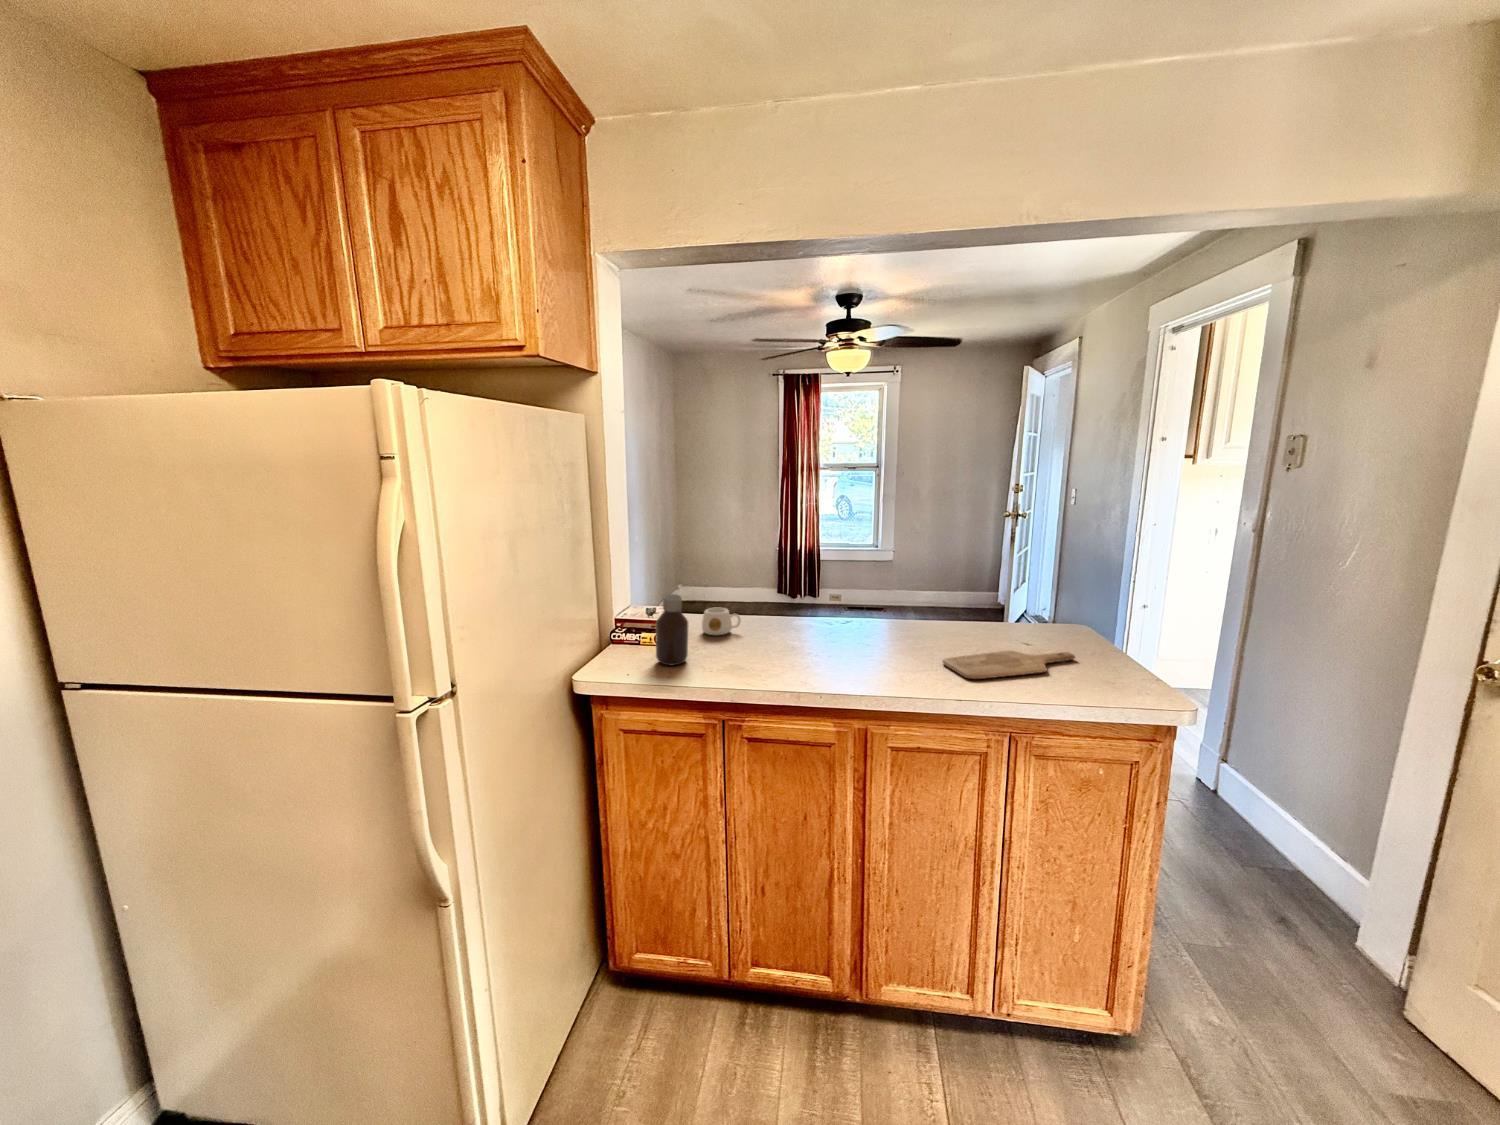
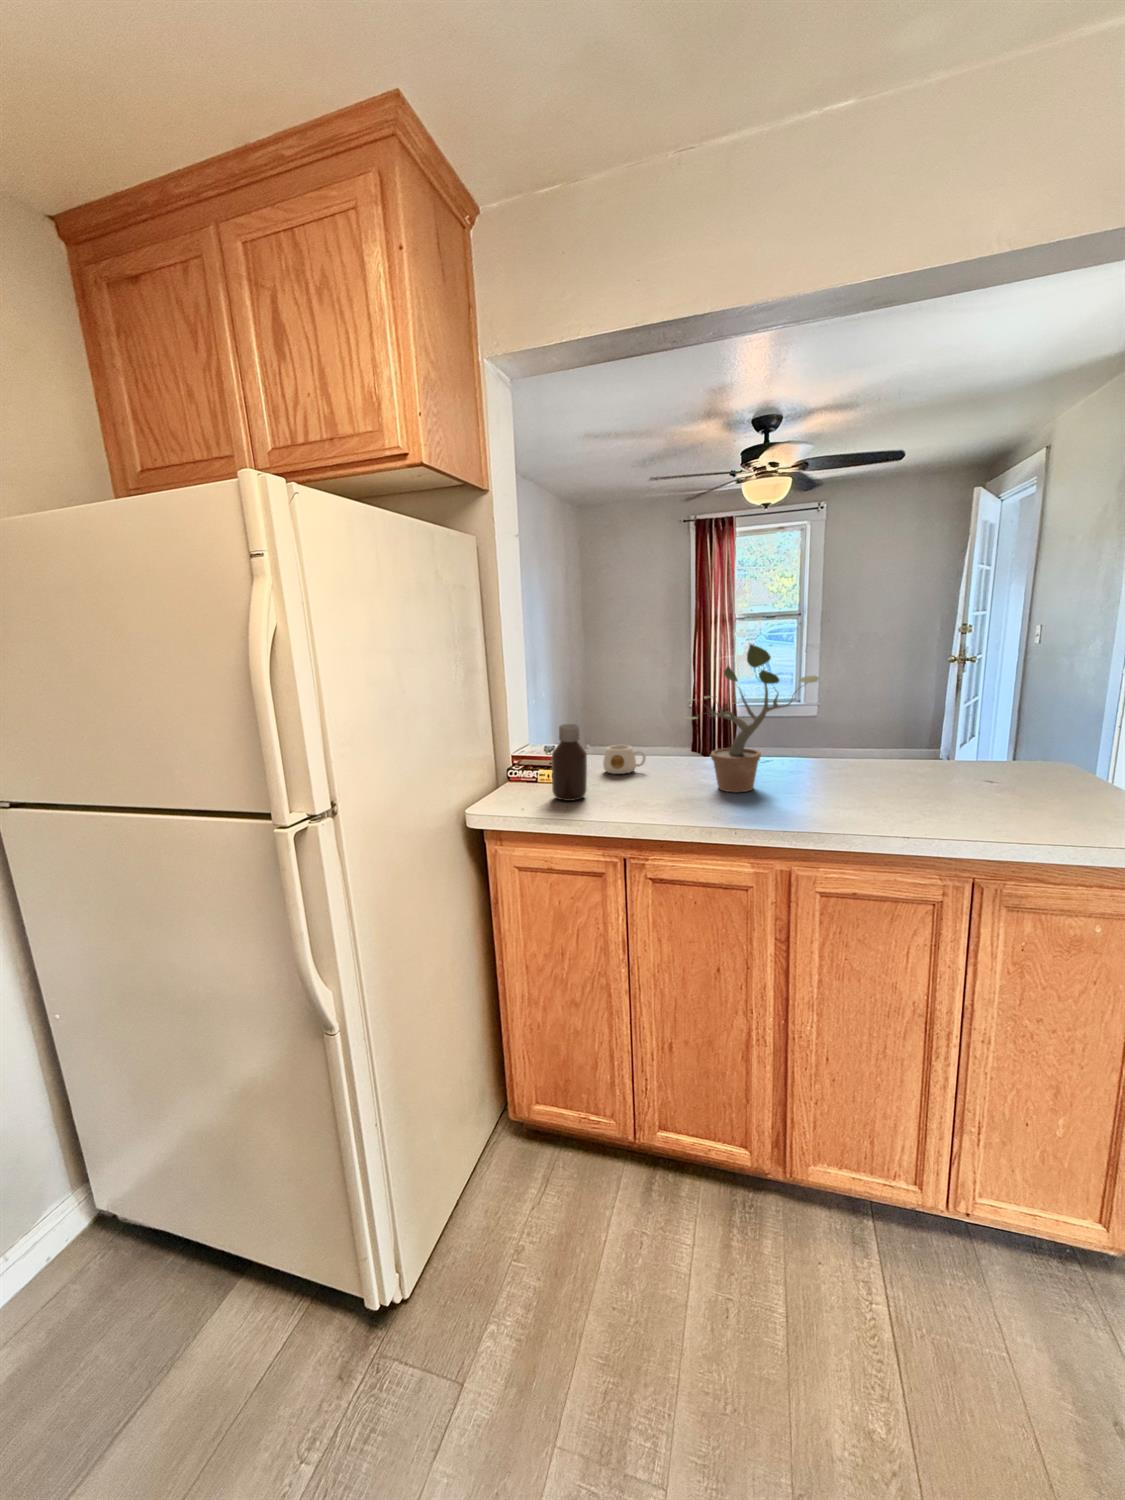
potted plant: none [768,522,891,656] -> present [685,644,819,792]
cutting board: present [943,651,1075,679] -> none [883,787,1057,816]

